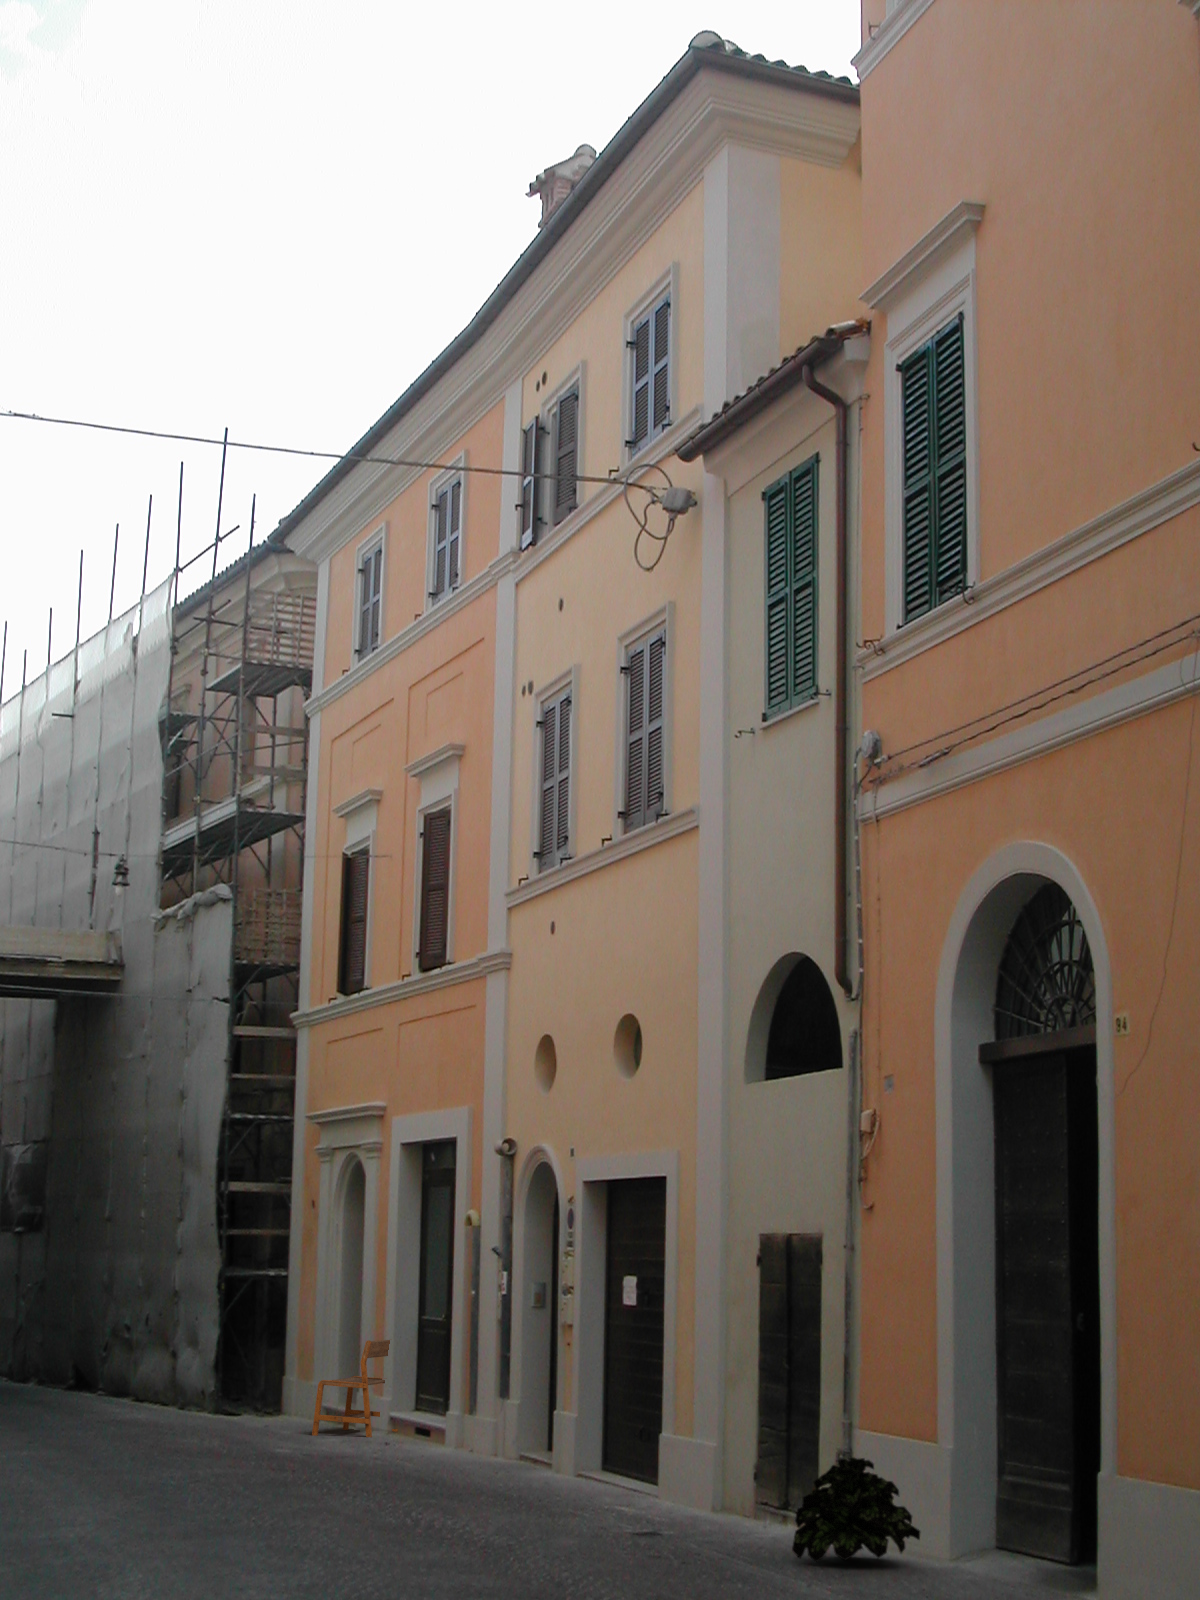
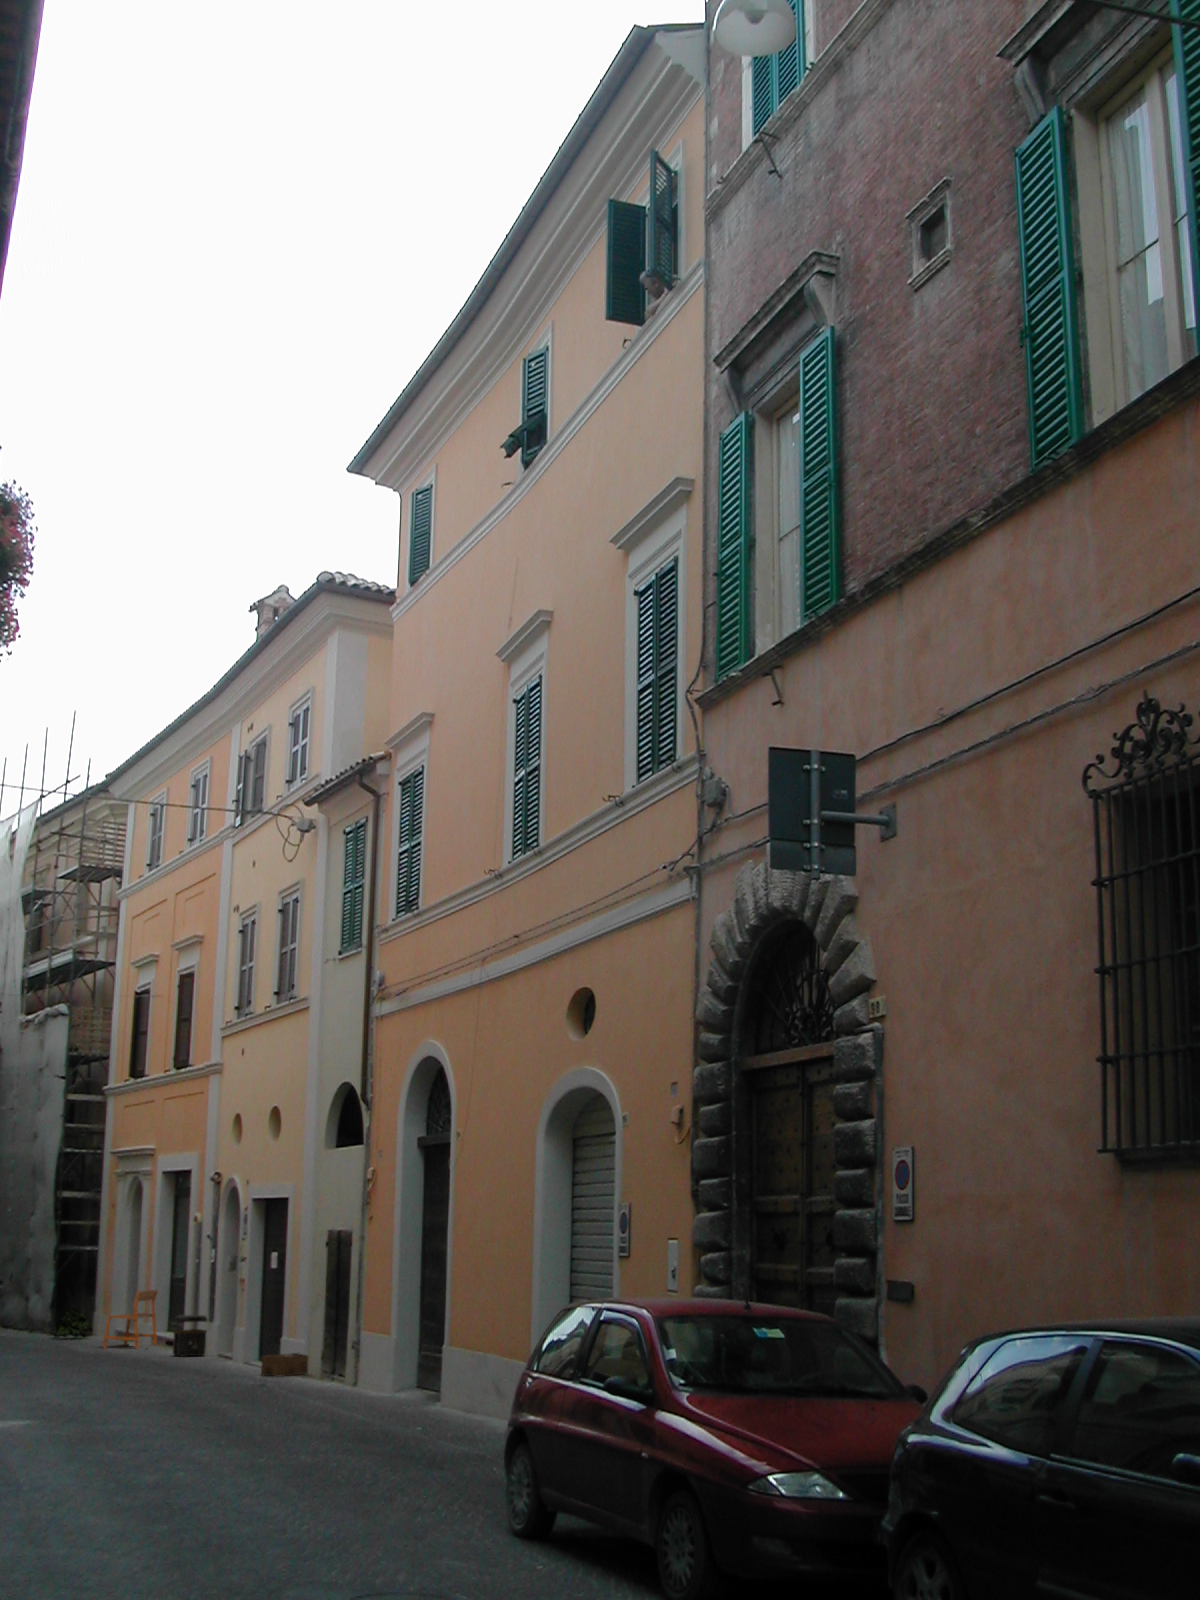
toolbox: none [440,1386,499,1458] -> present [173,1315,207,1357]
potted plant: present [792,1458,920,1562] -> present [54,1308,93,1337]
cardboard box: none [642,1468,729,1515] -> present [261,1353,308,1377]

